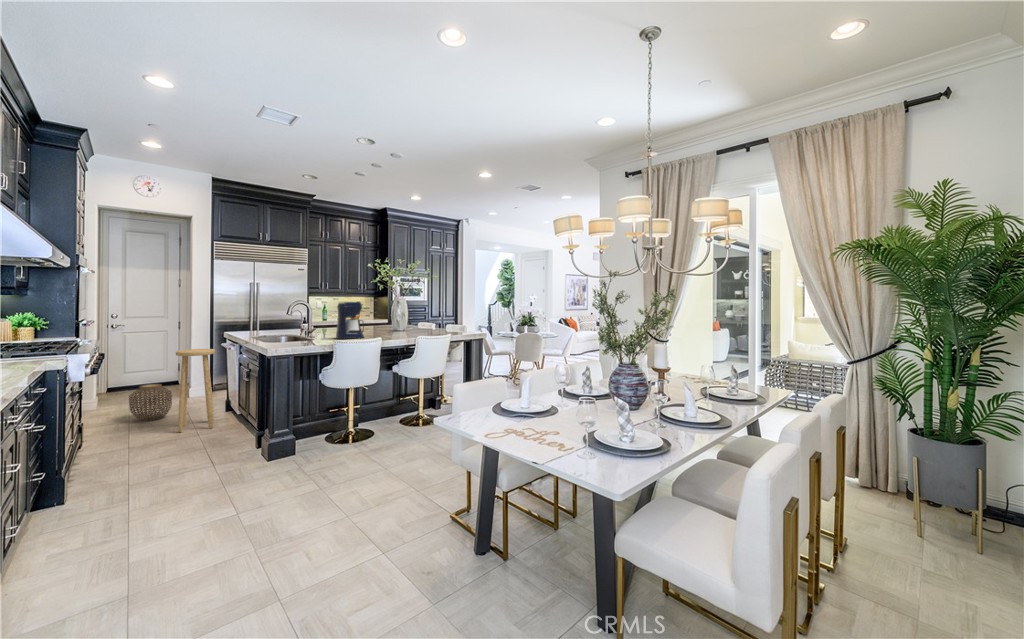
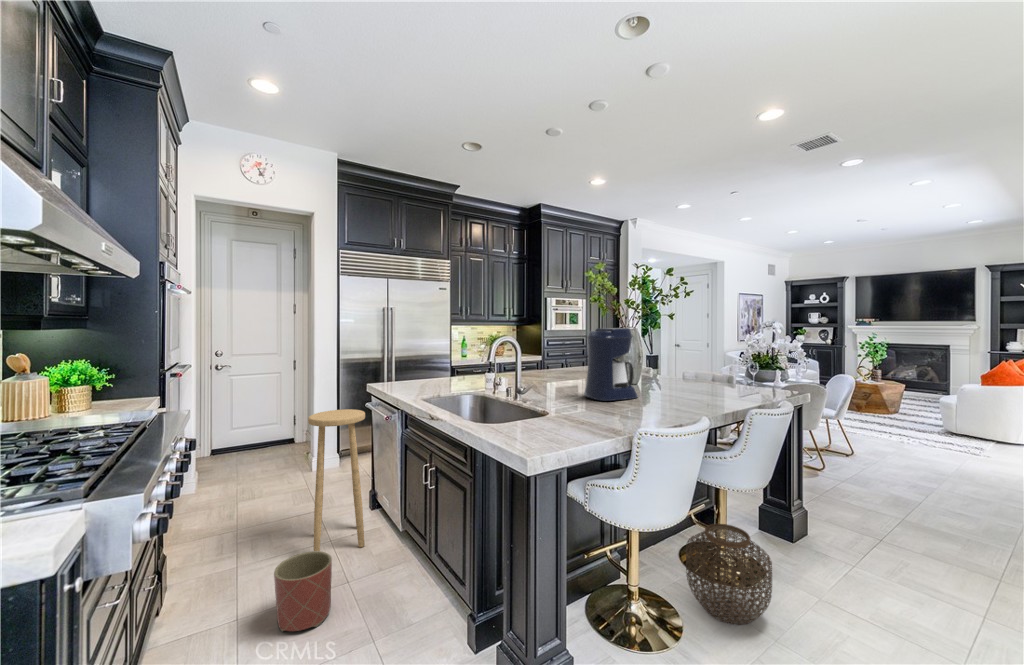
woven basket: present [129,384,172,421] -> present [686,524,772,625]
planter: none [149,419,184,454] -> present [274,551,332,631]

